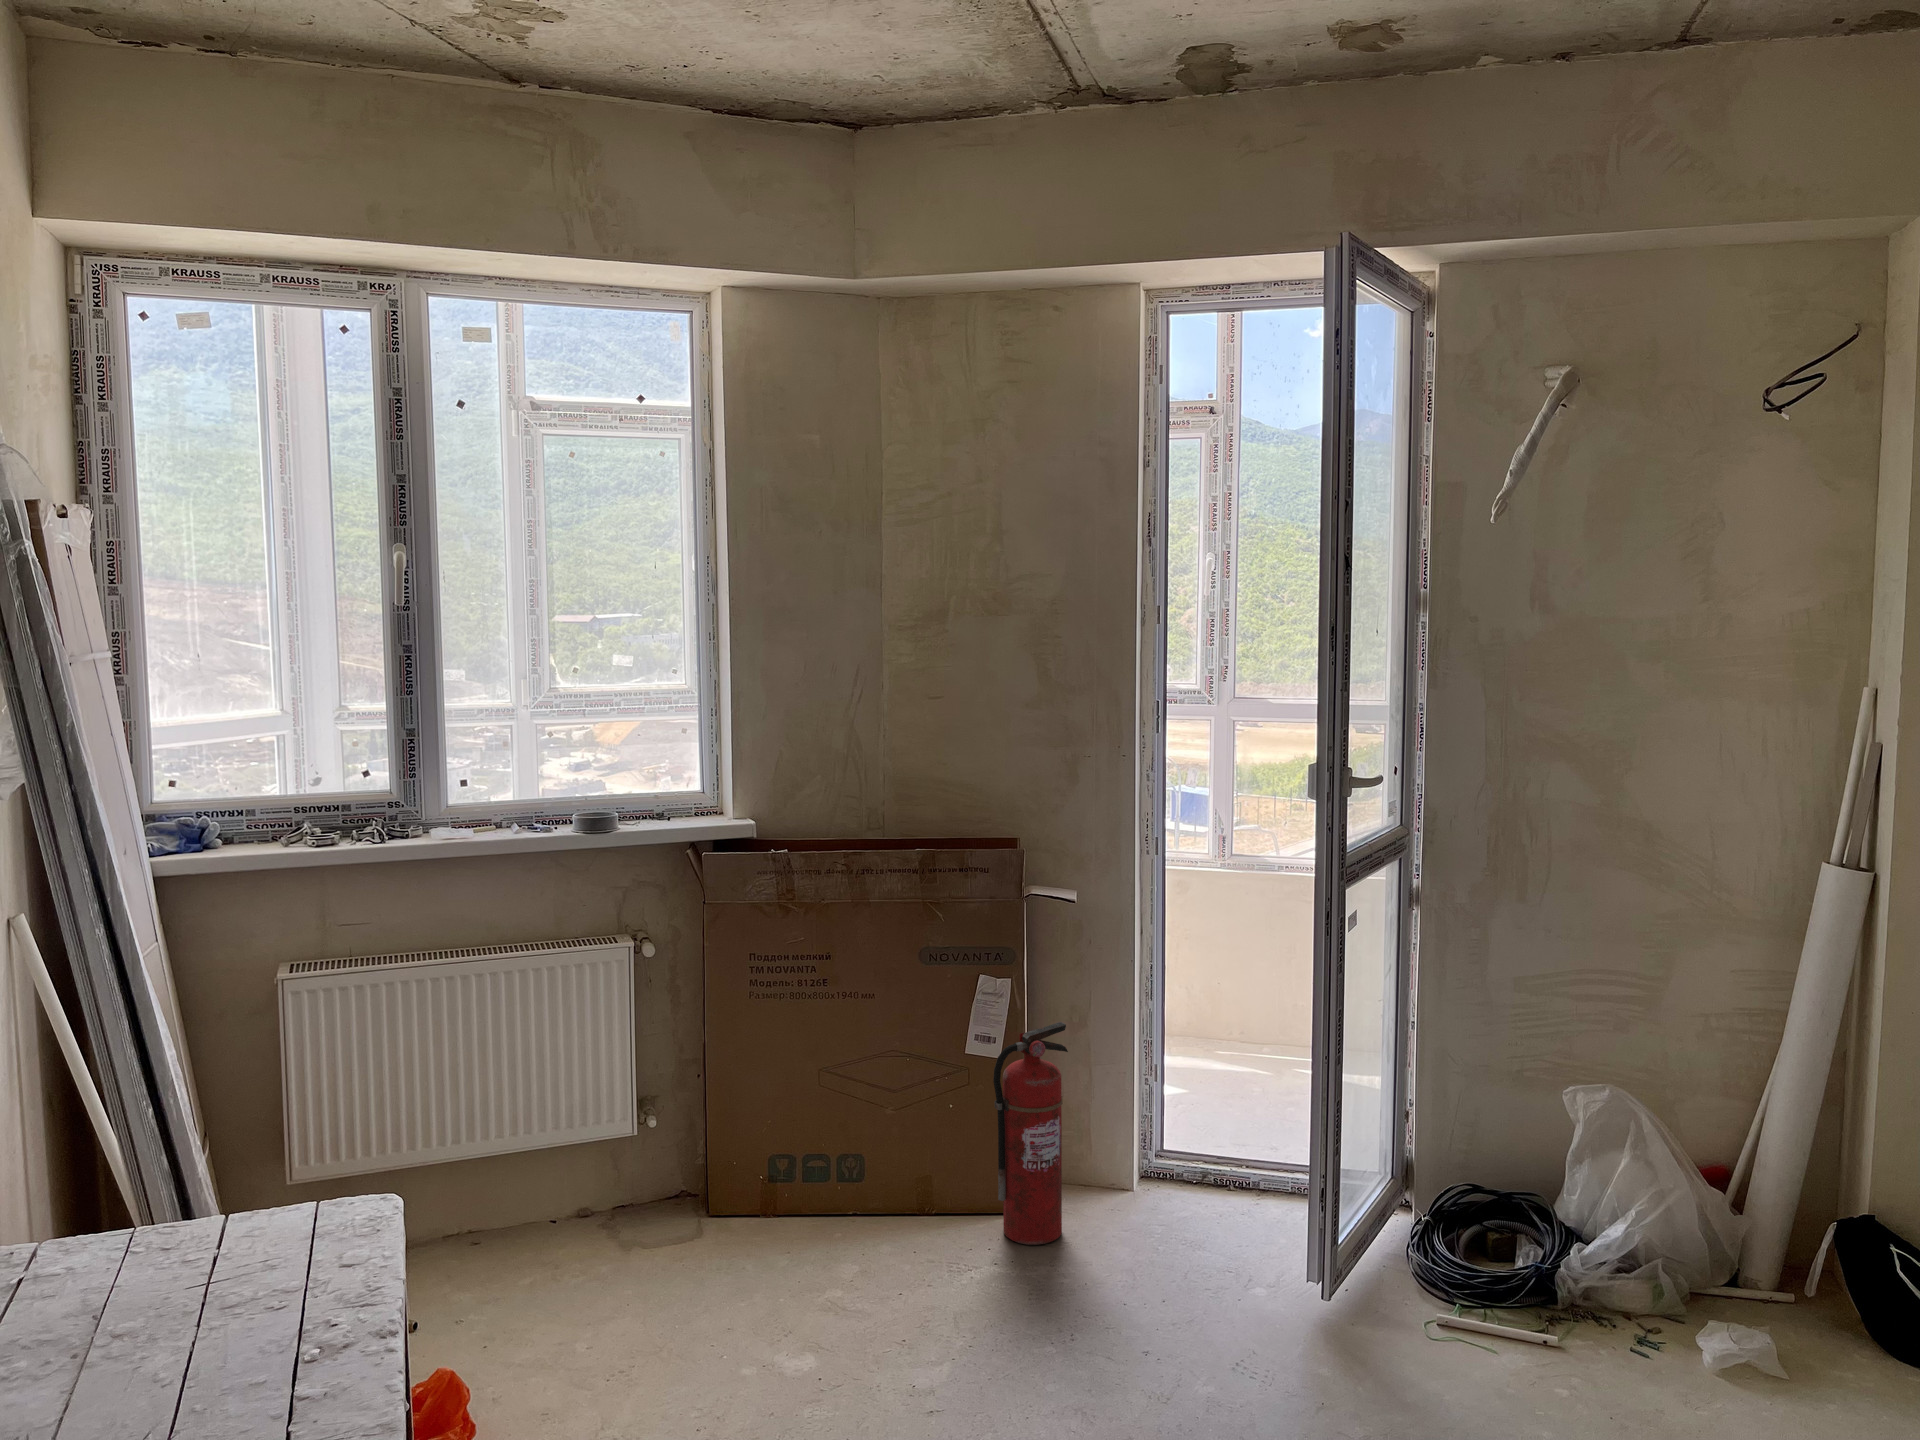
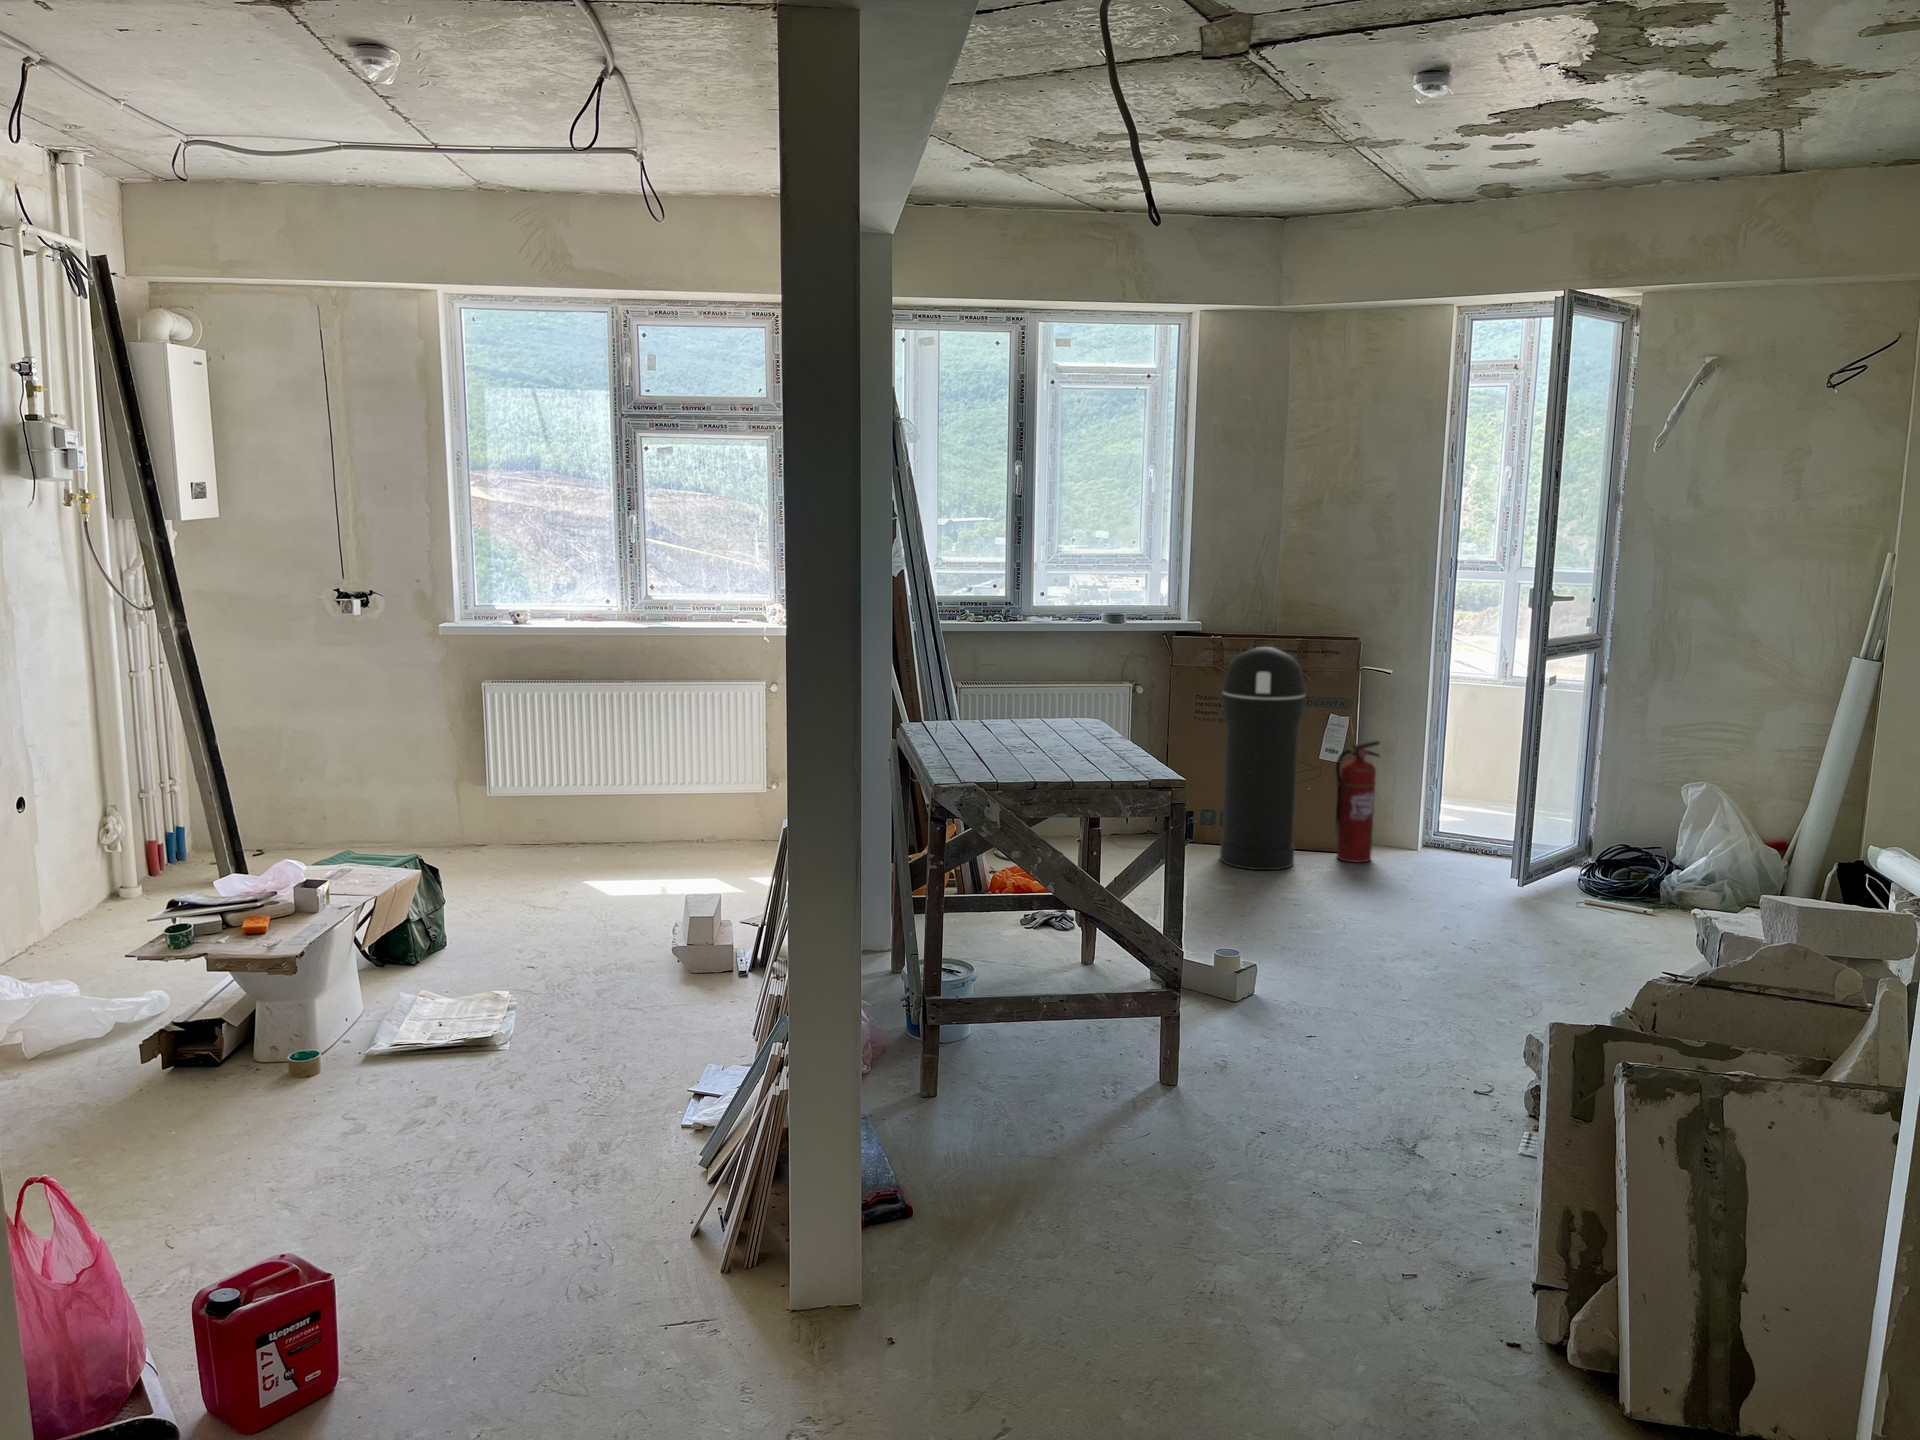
trash can: none [783,876,935,1294] -> present [1220,647,1306,870]

